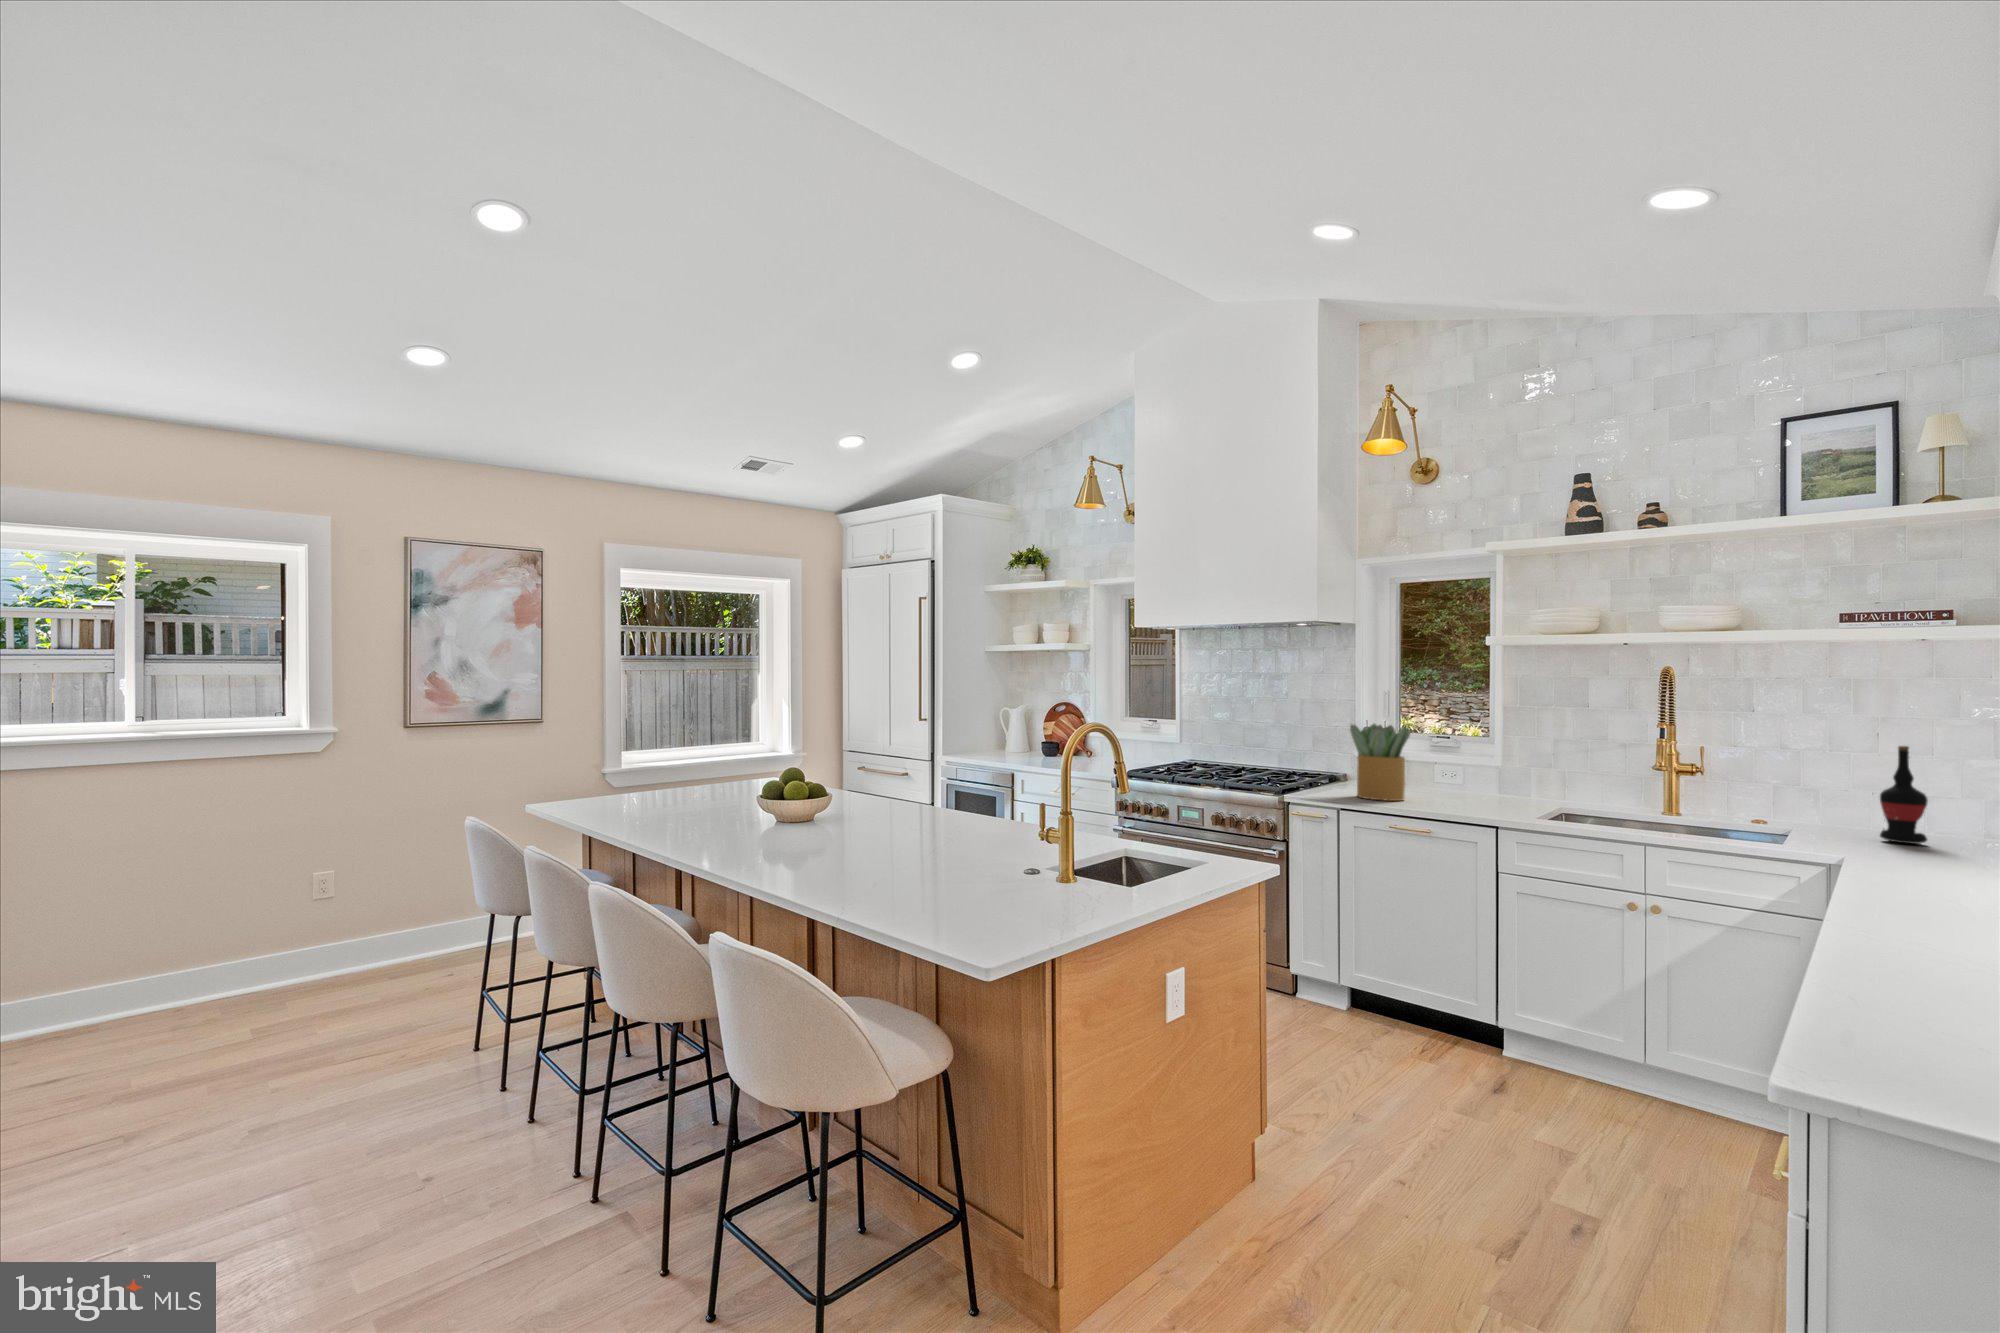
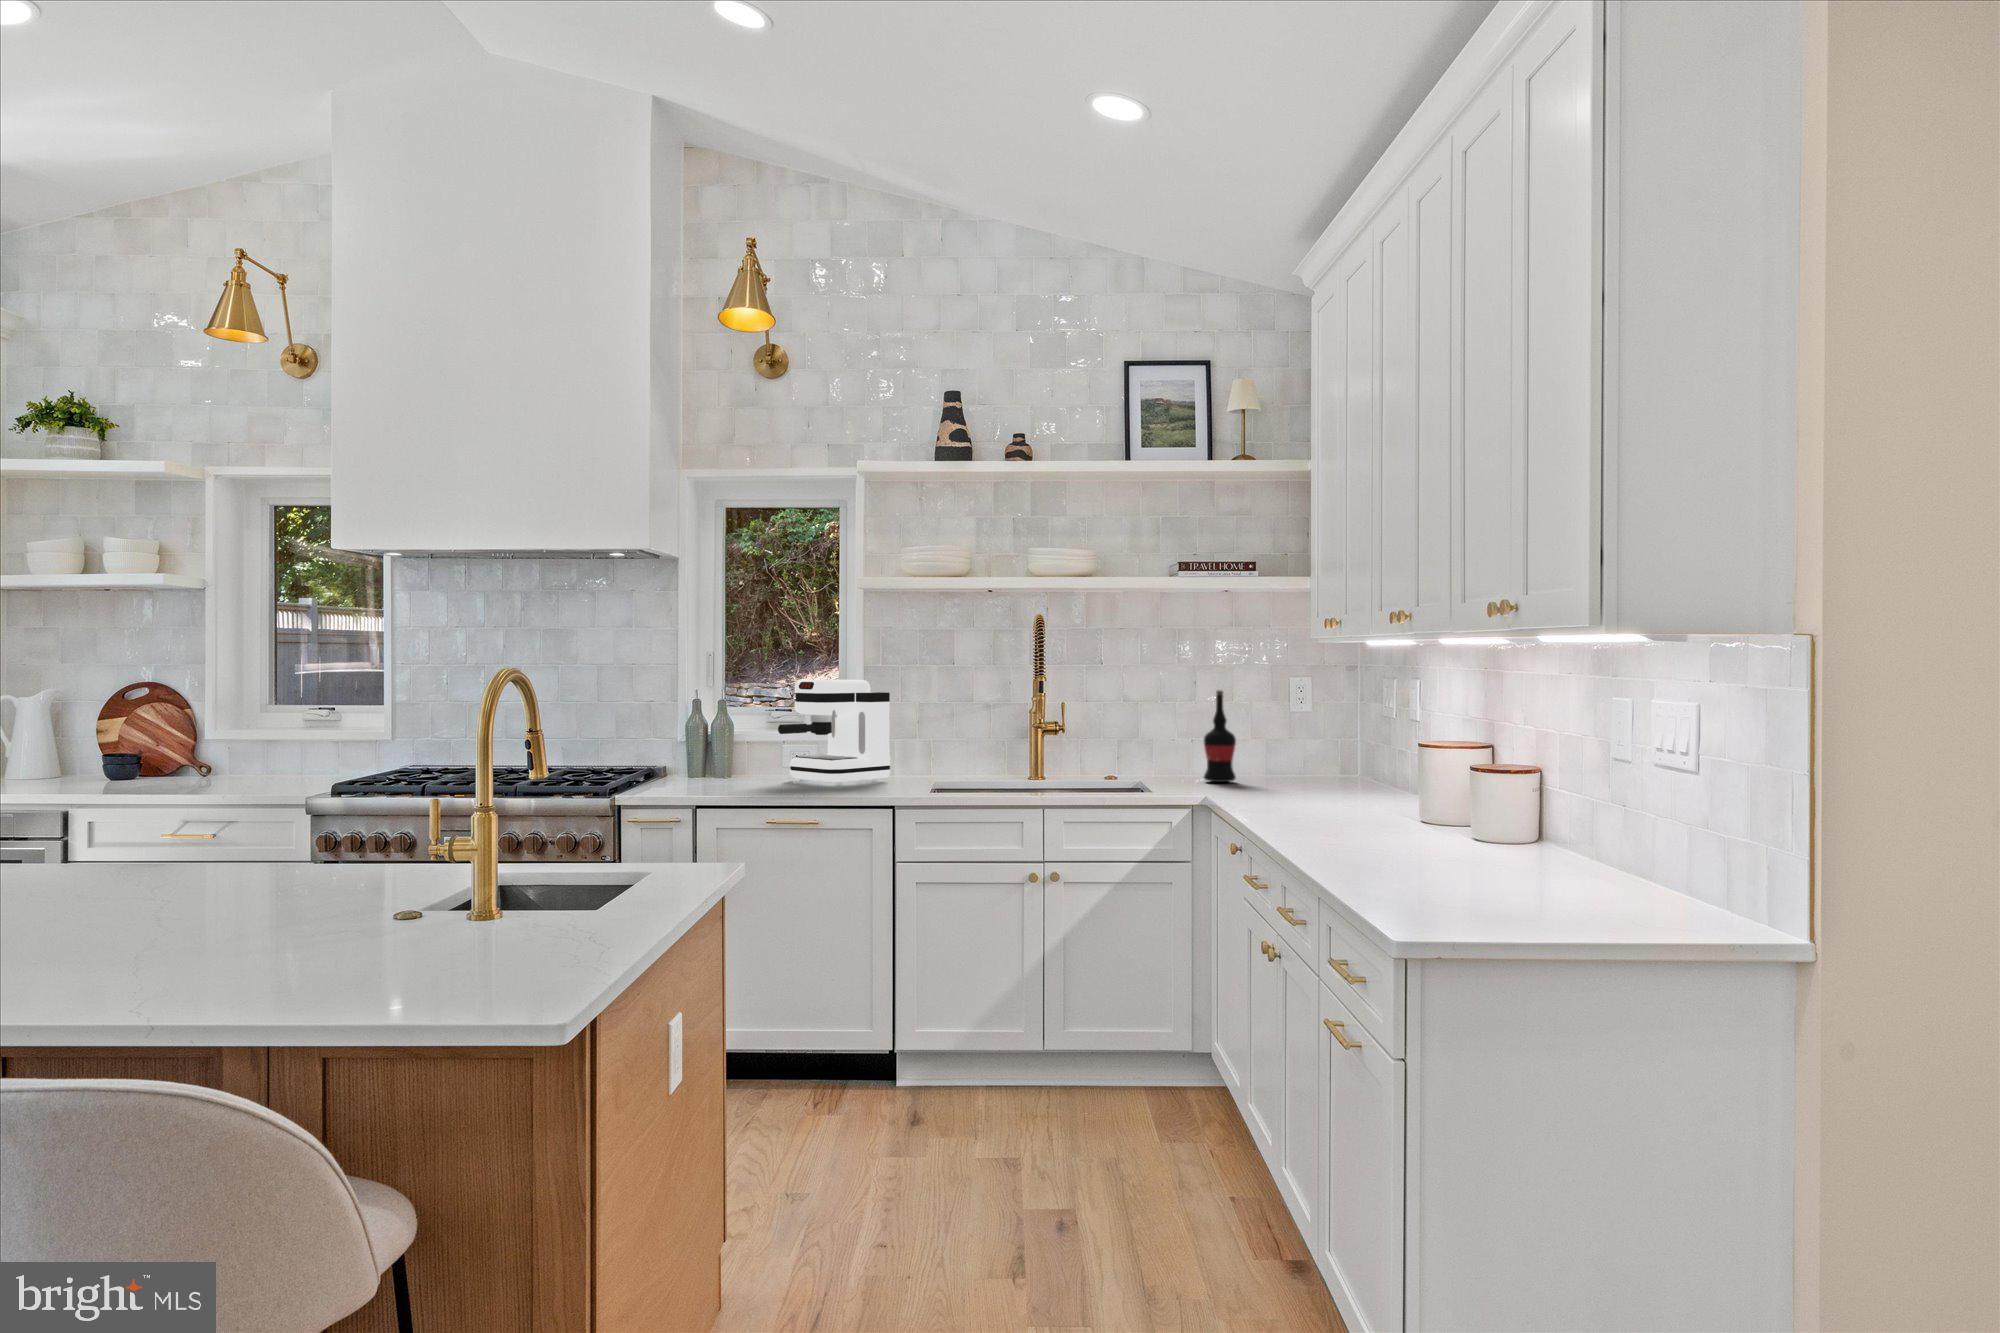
coffee maker: none [1417,717,1518,802] -> present [778,680,890,784]
potted plant: present [1350,724,1411,801] -> none [705,692,778,794]

